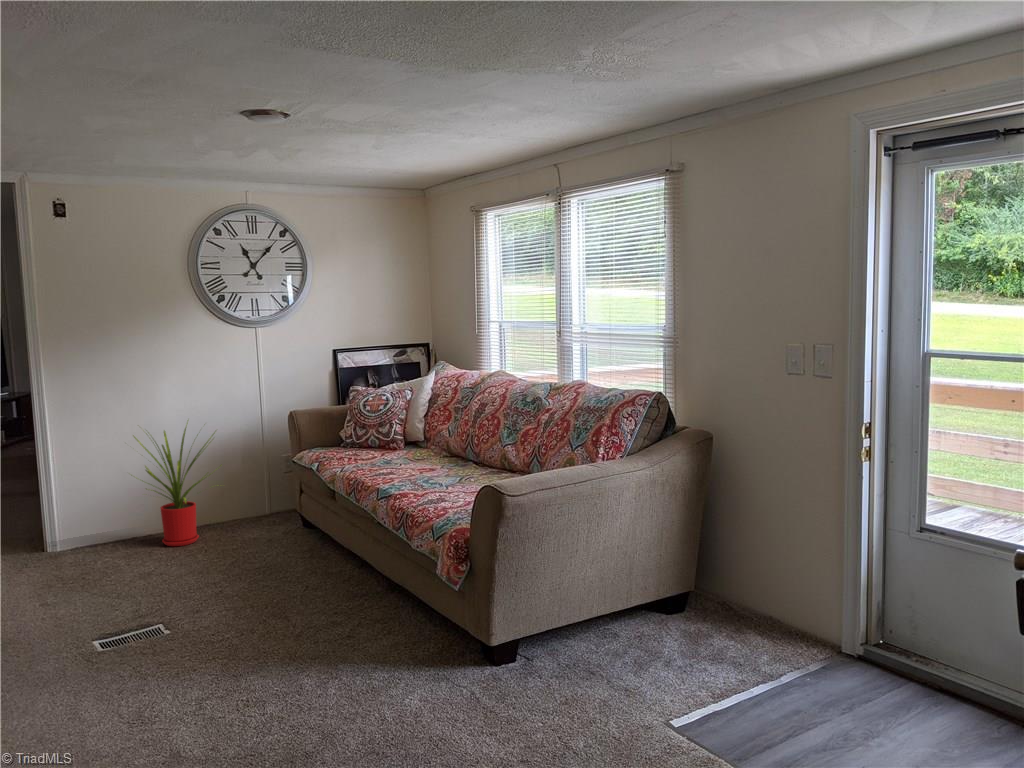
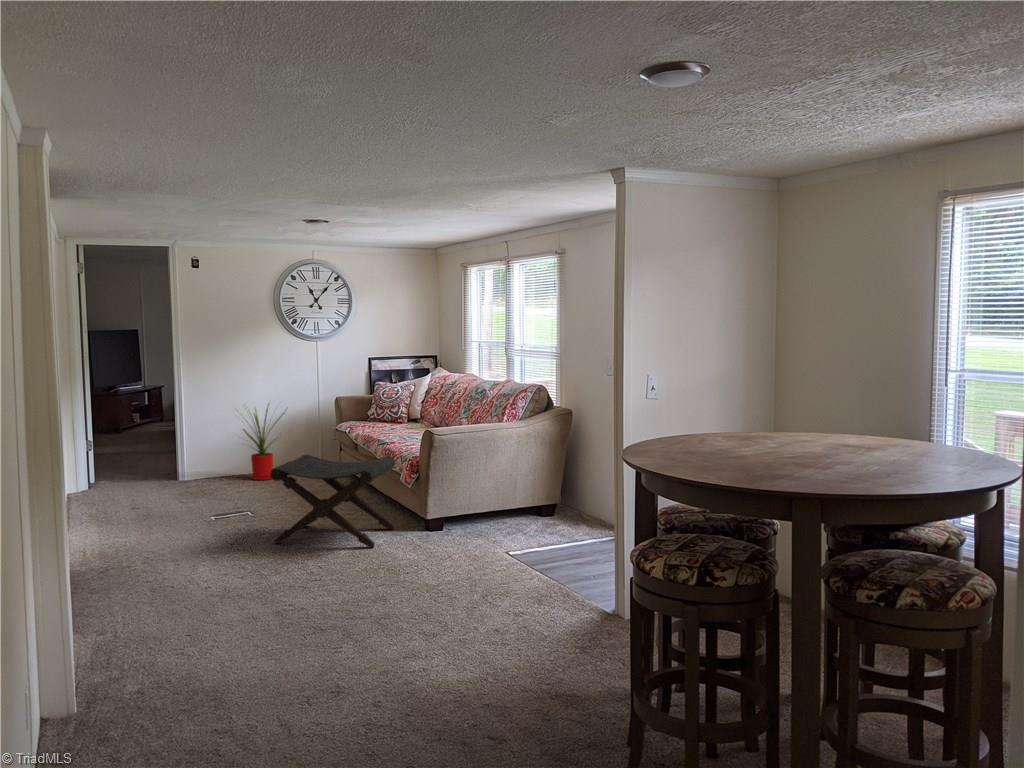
footstool: none [195,532,428,724] -> present [270,455,395,548]

